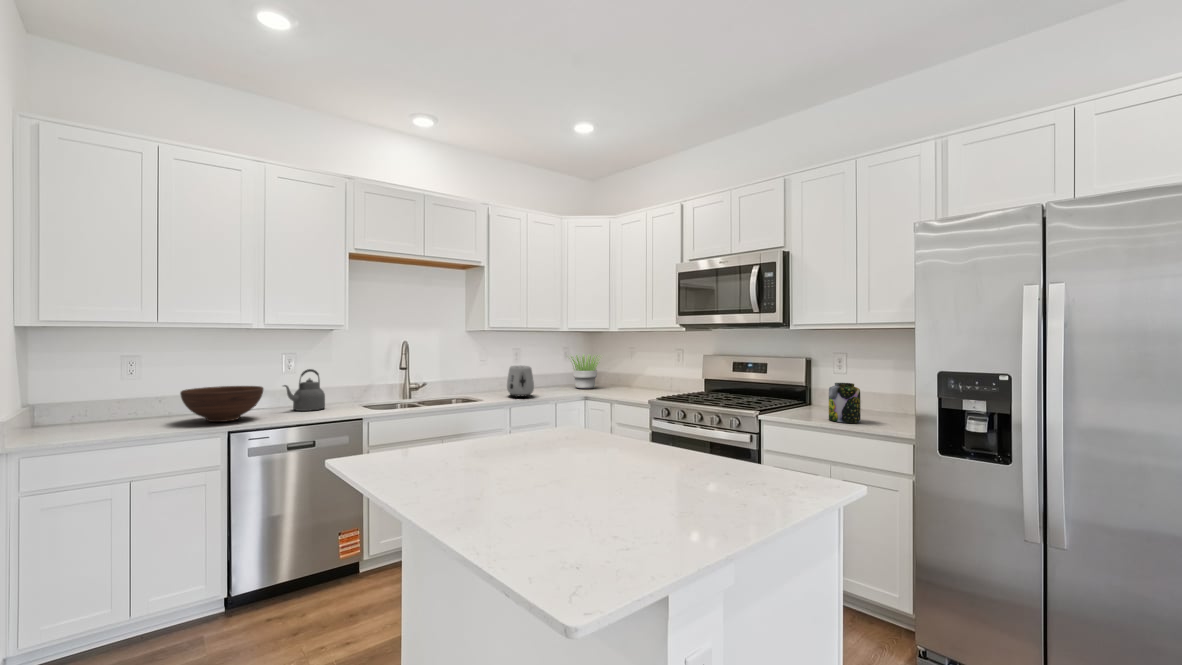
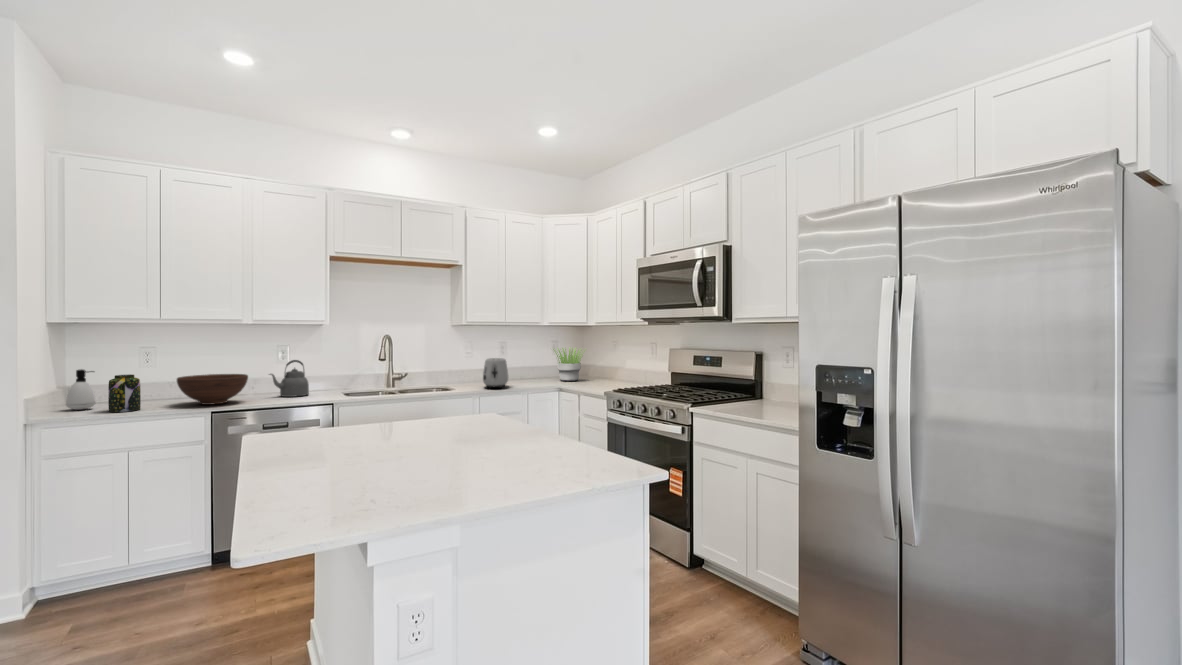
soap dispenser: none [41,383,79,432] -> present [66,369,96,410]
jar: present [829,383,861,423] -> present [108,374,141,412]

